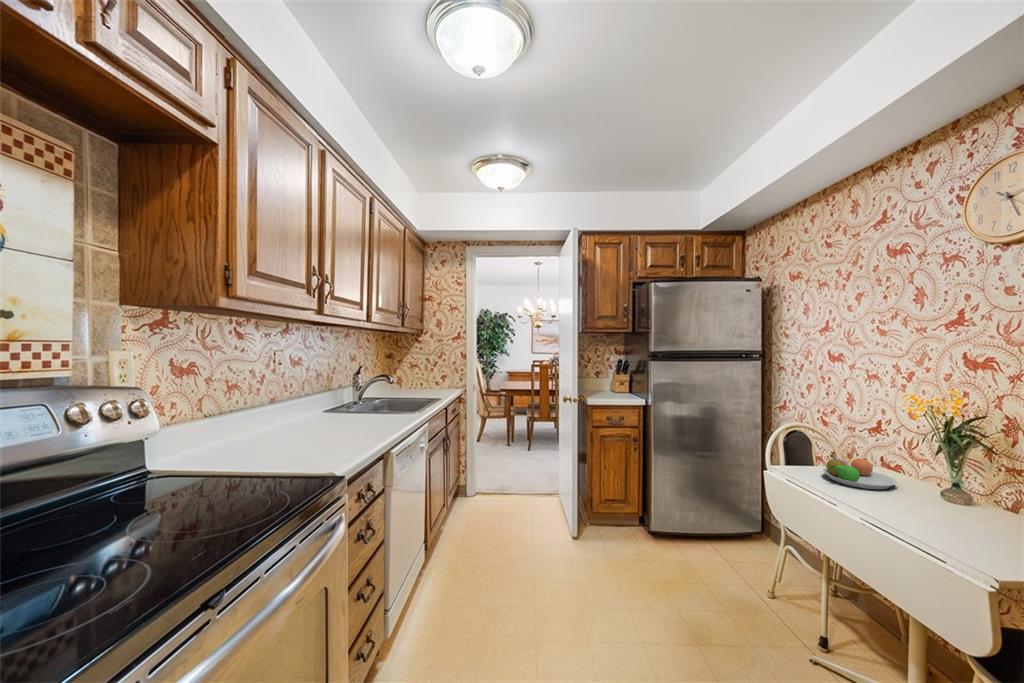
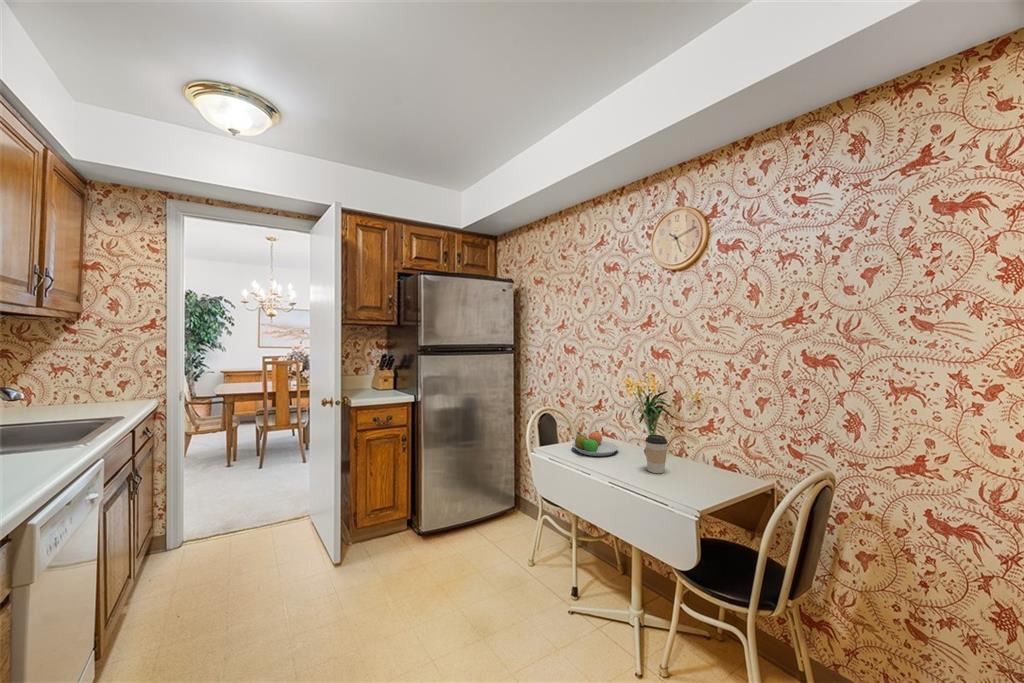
coffee cup: none [928,470,970,524] -> present [645,435,668,473]

